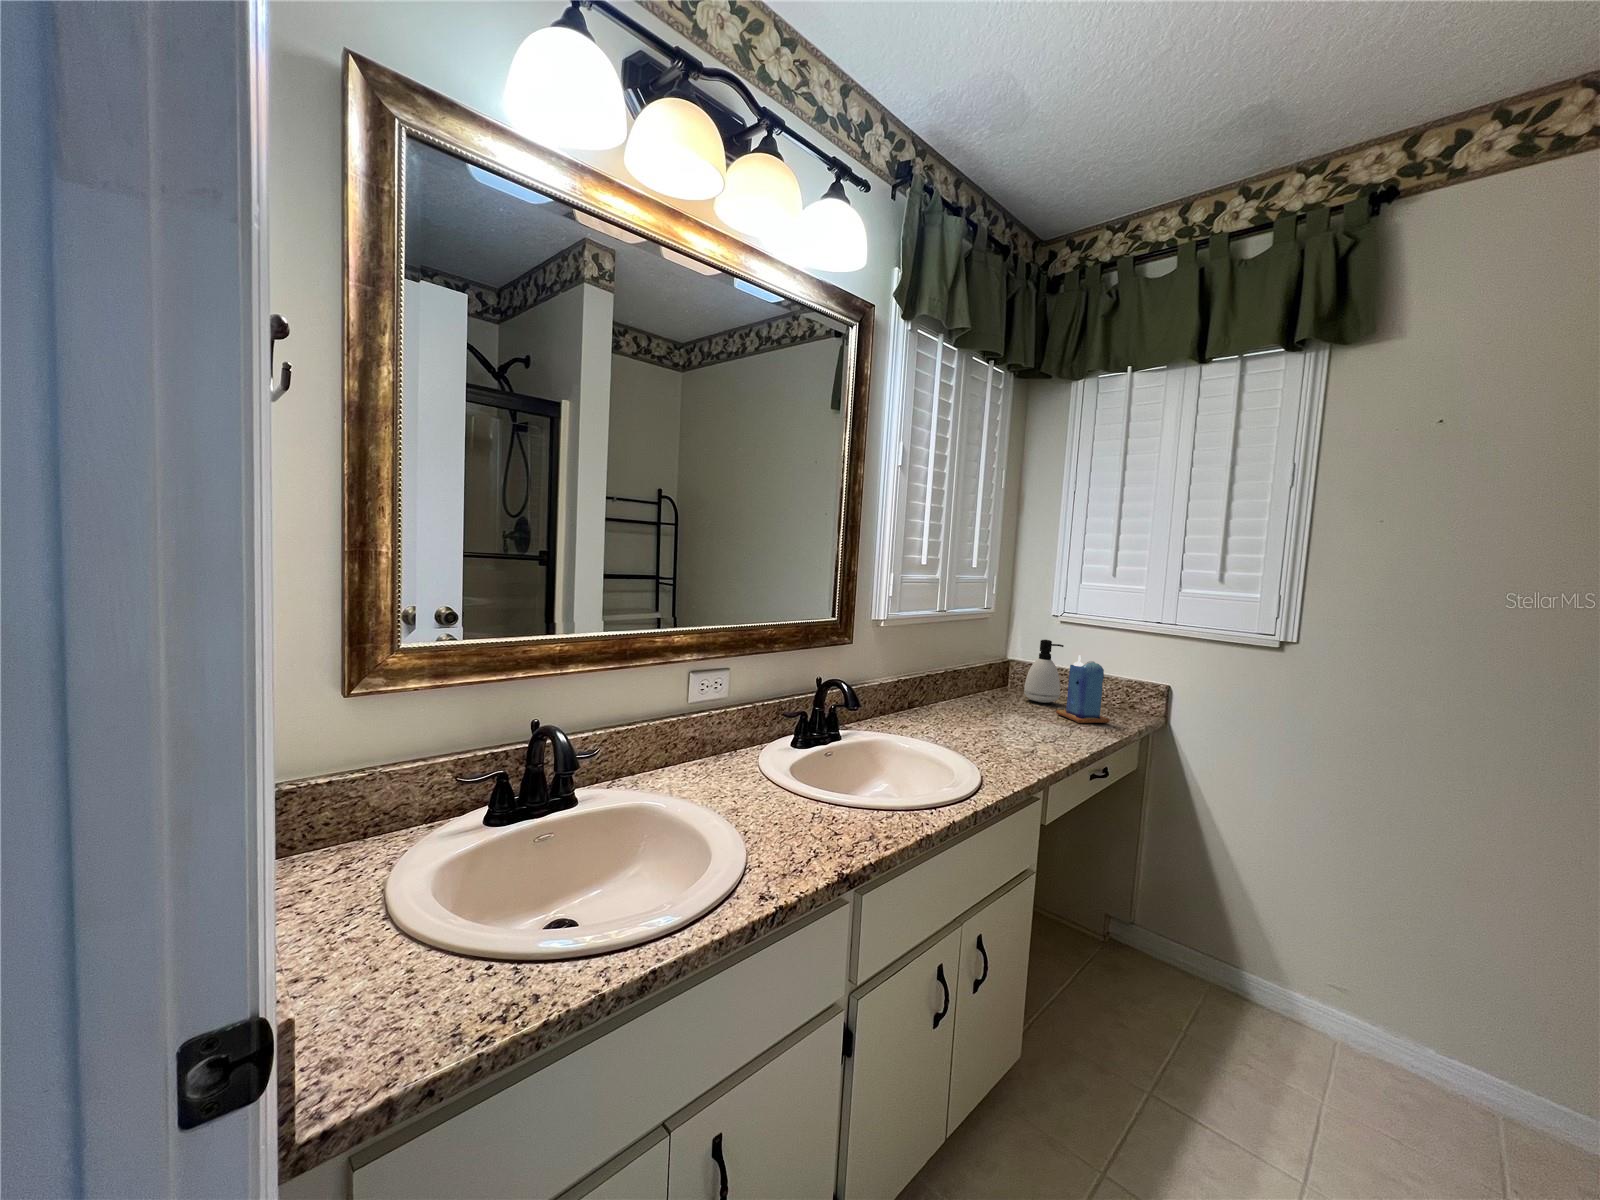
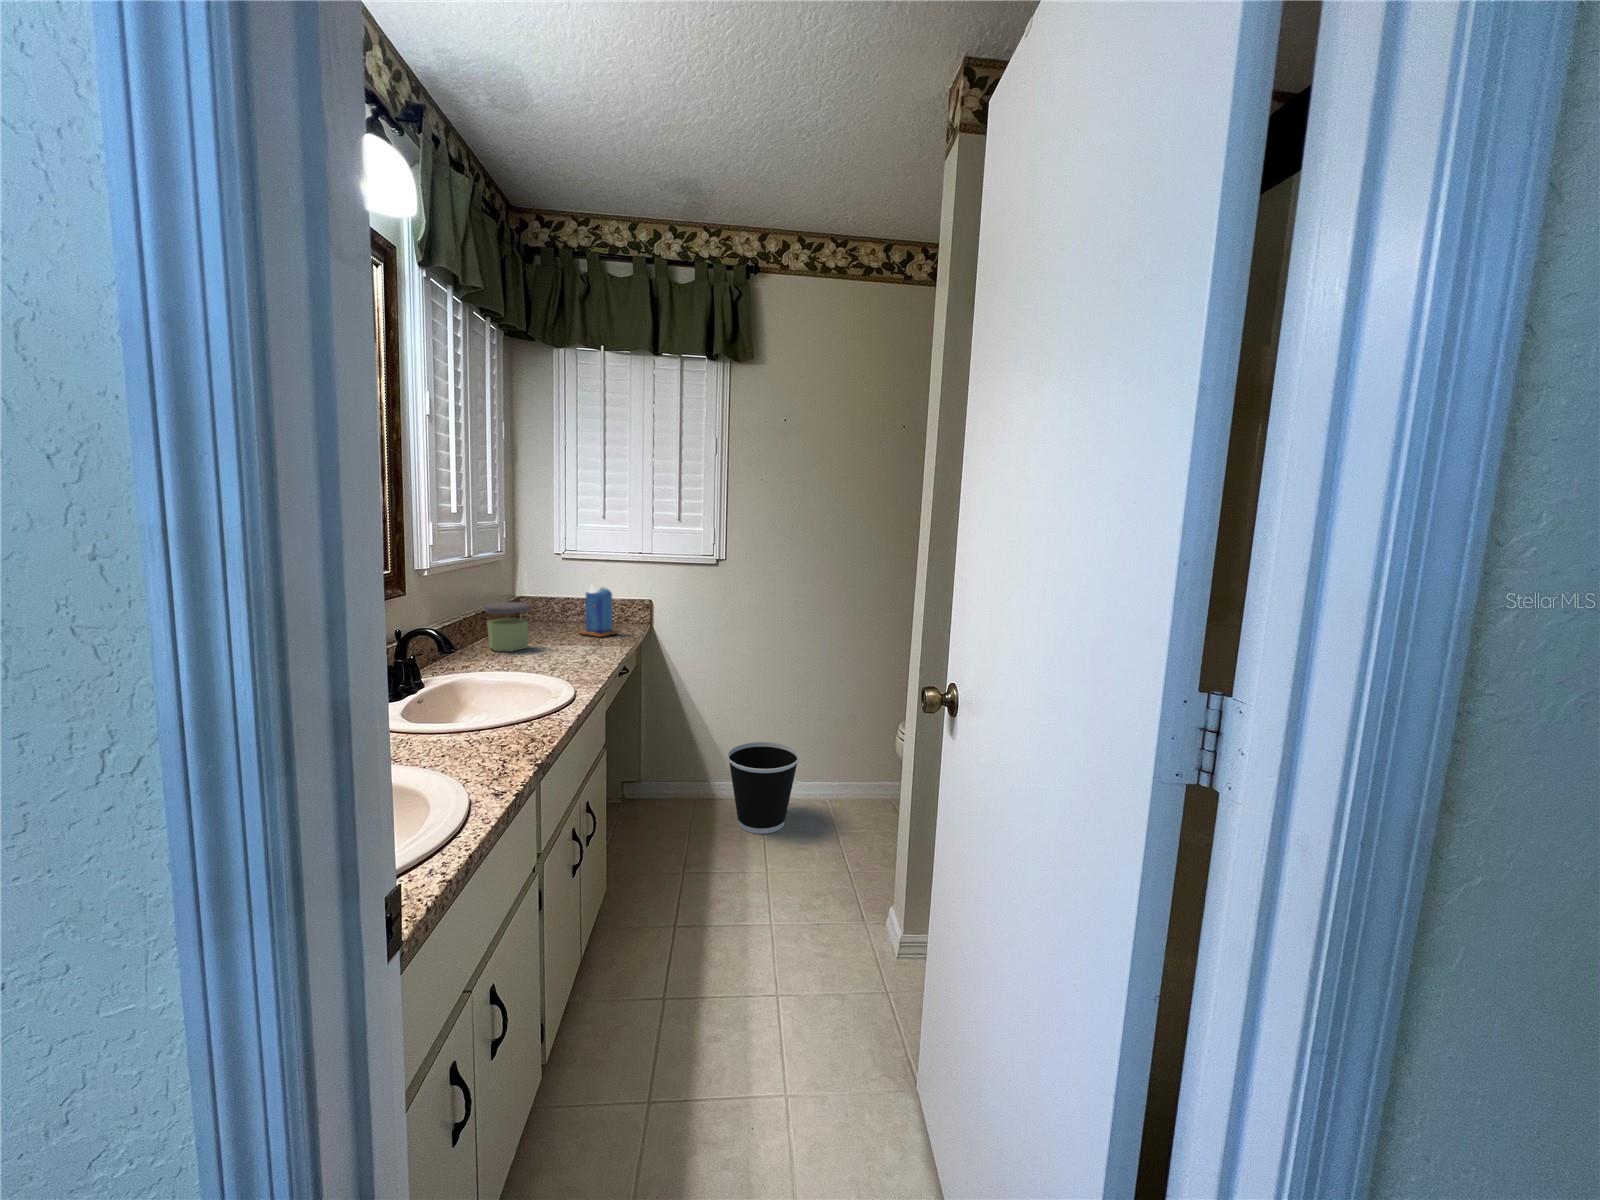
soap dispenser: present [1024,640,1064,703] -> none [541,575,572,628]
jar: none [942,661,988,717] -> present [484,602,531,652]
wastebasket: none [1260,940,1416,1122] -> present [727,742,800,834]

